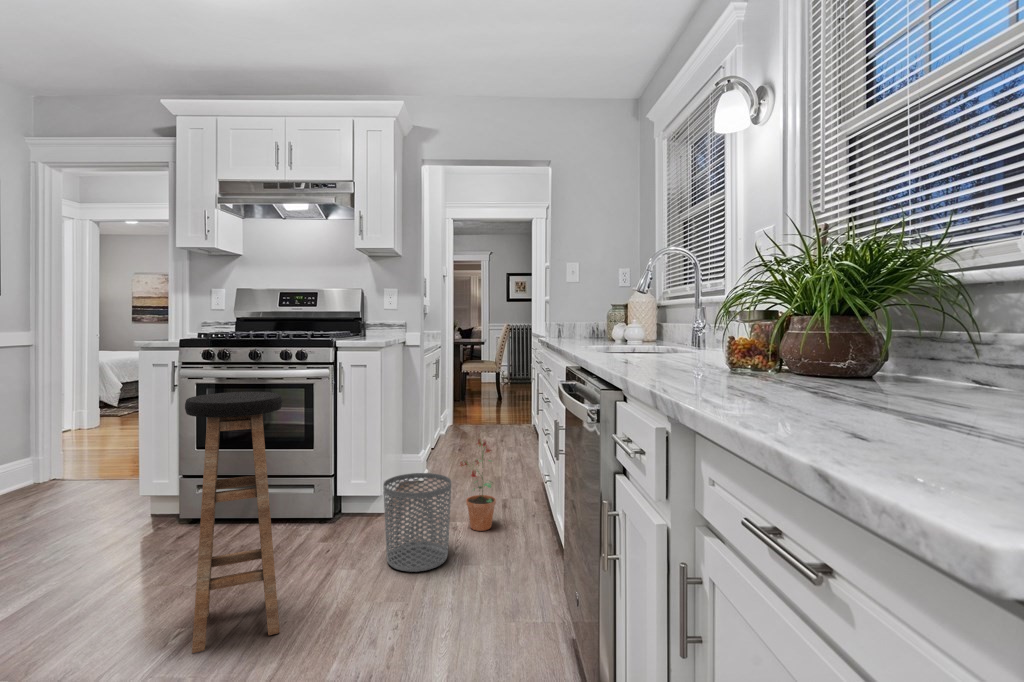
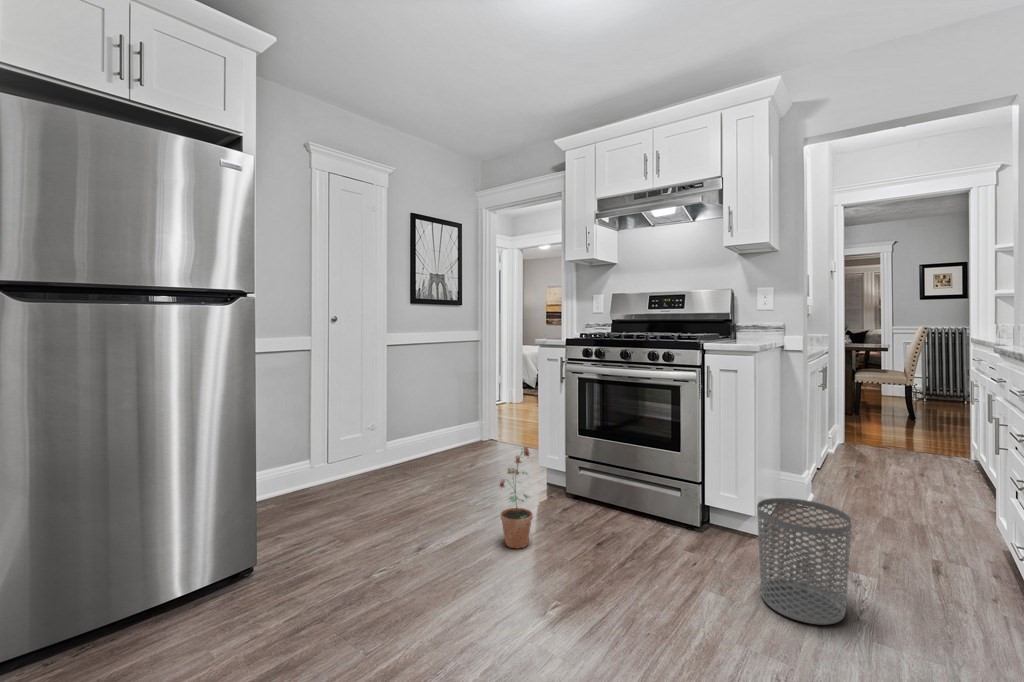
bar stool: present [185,392,282,653] -> none [561,389,645,641]
potted plant: present [460,439,496,531] -> present [500,447,533,548]

